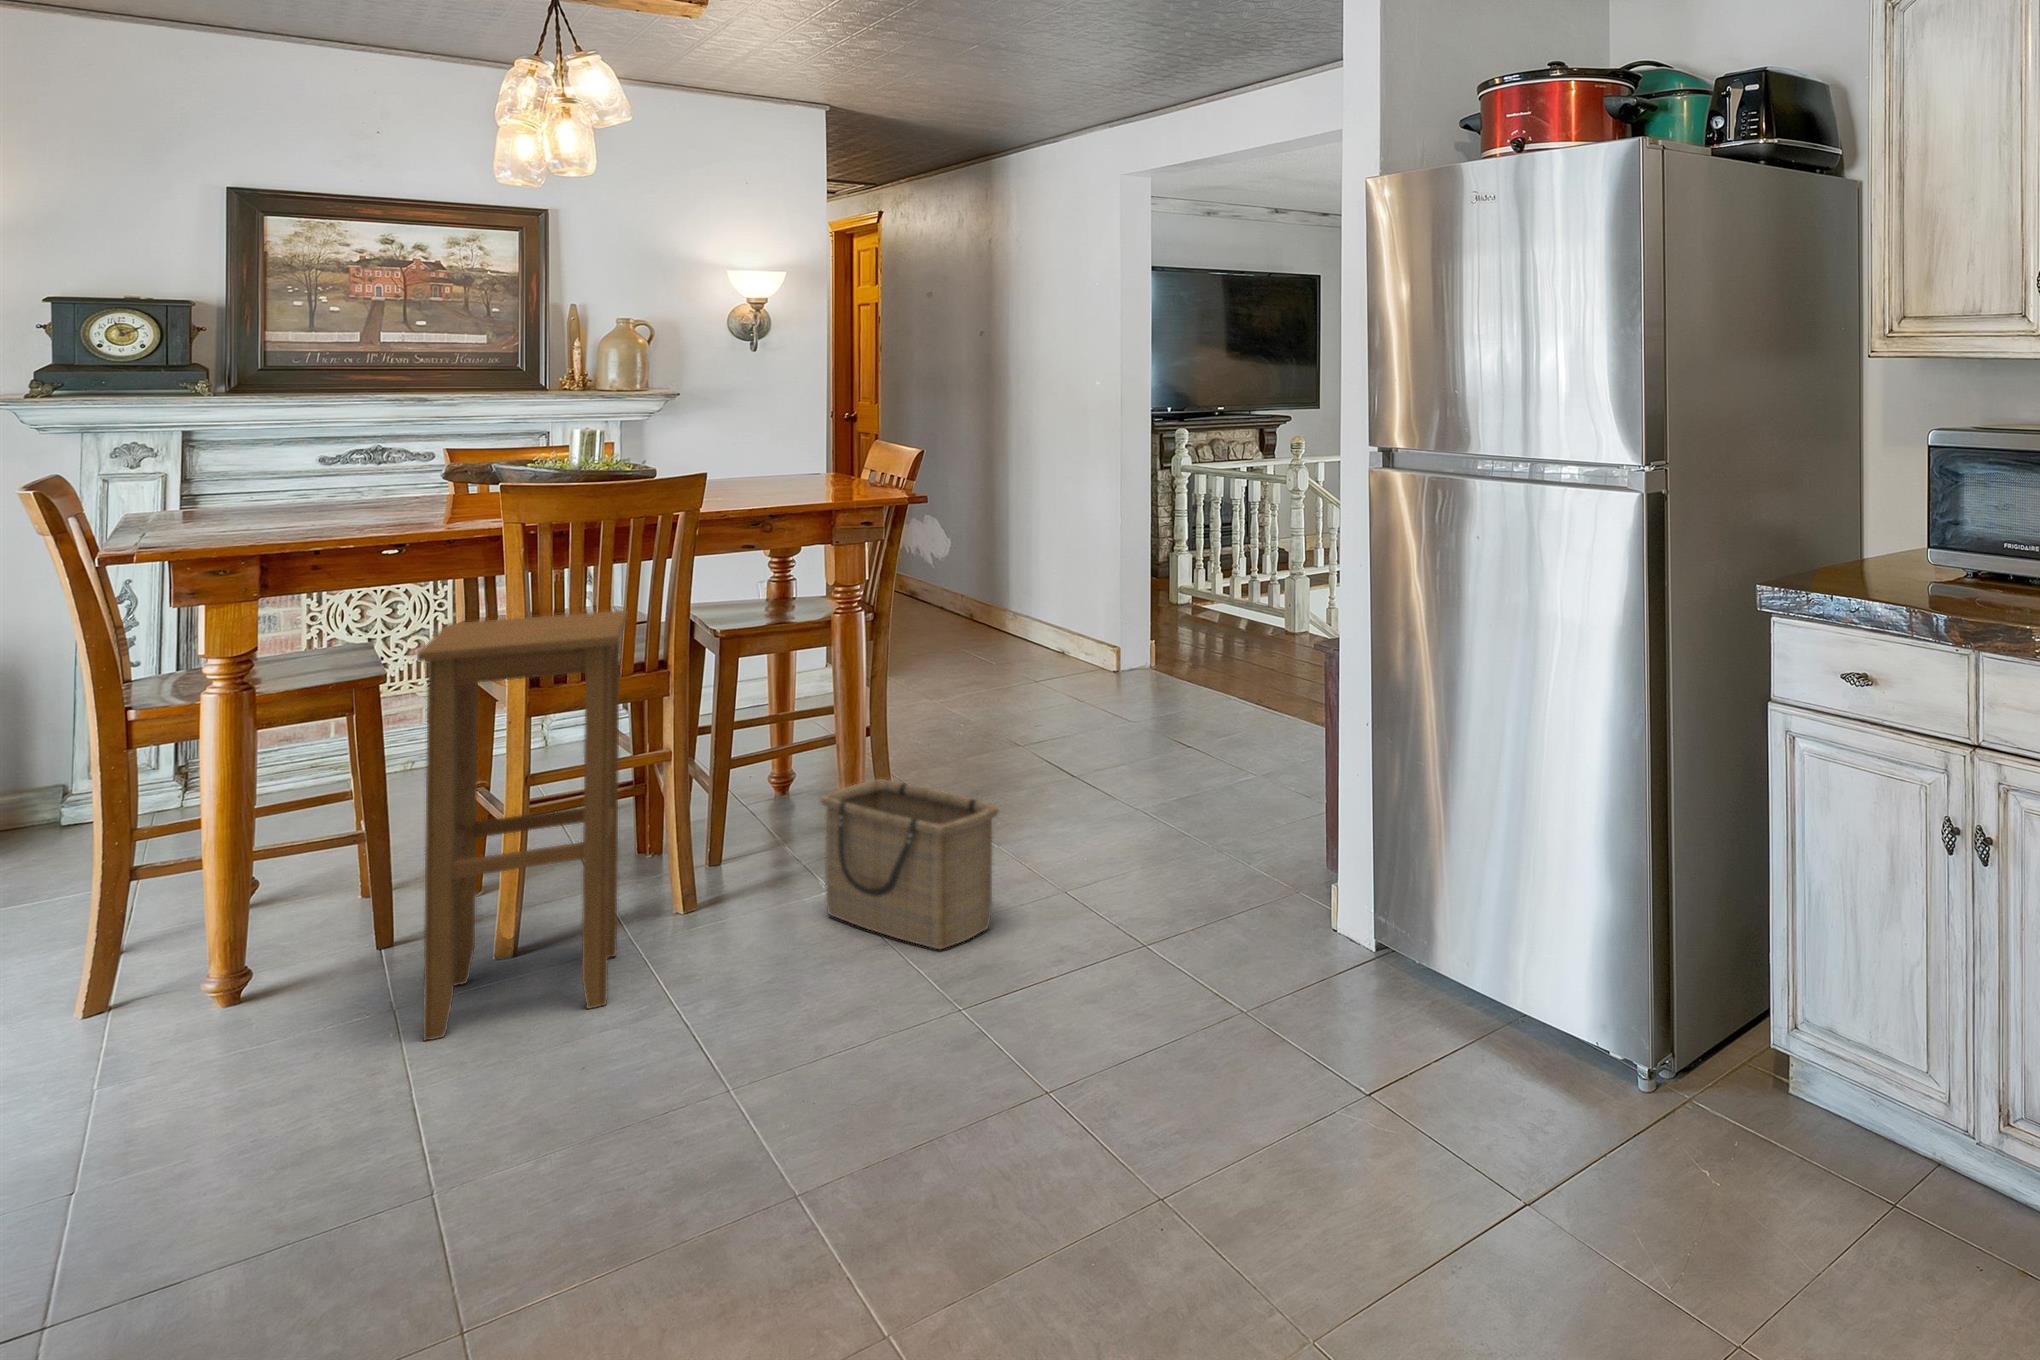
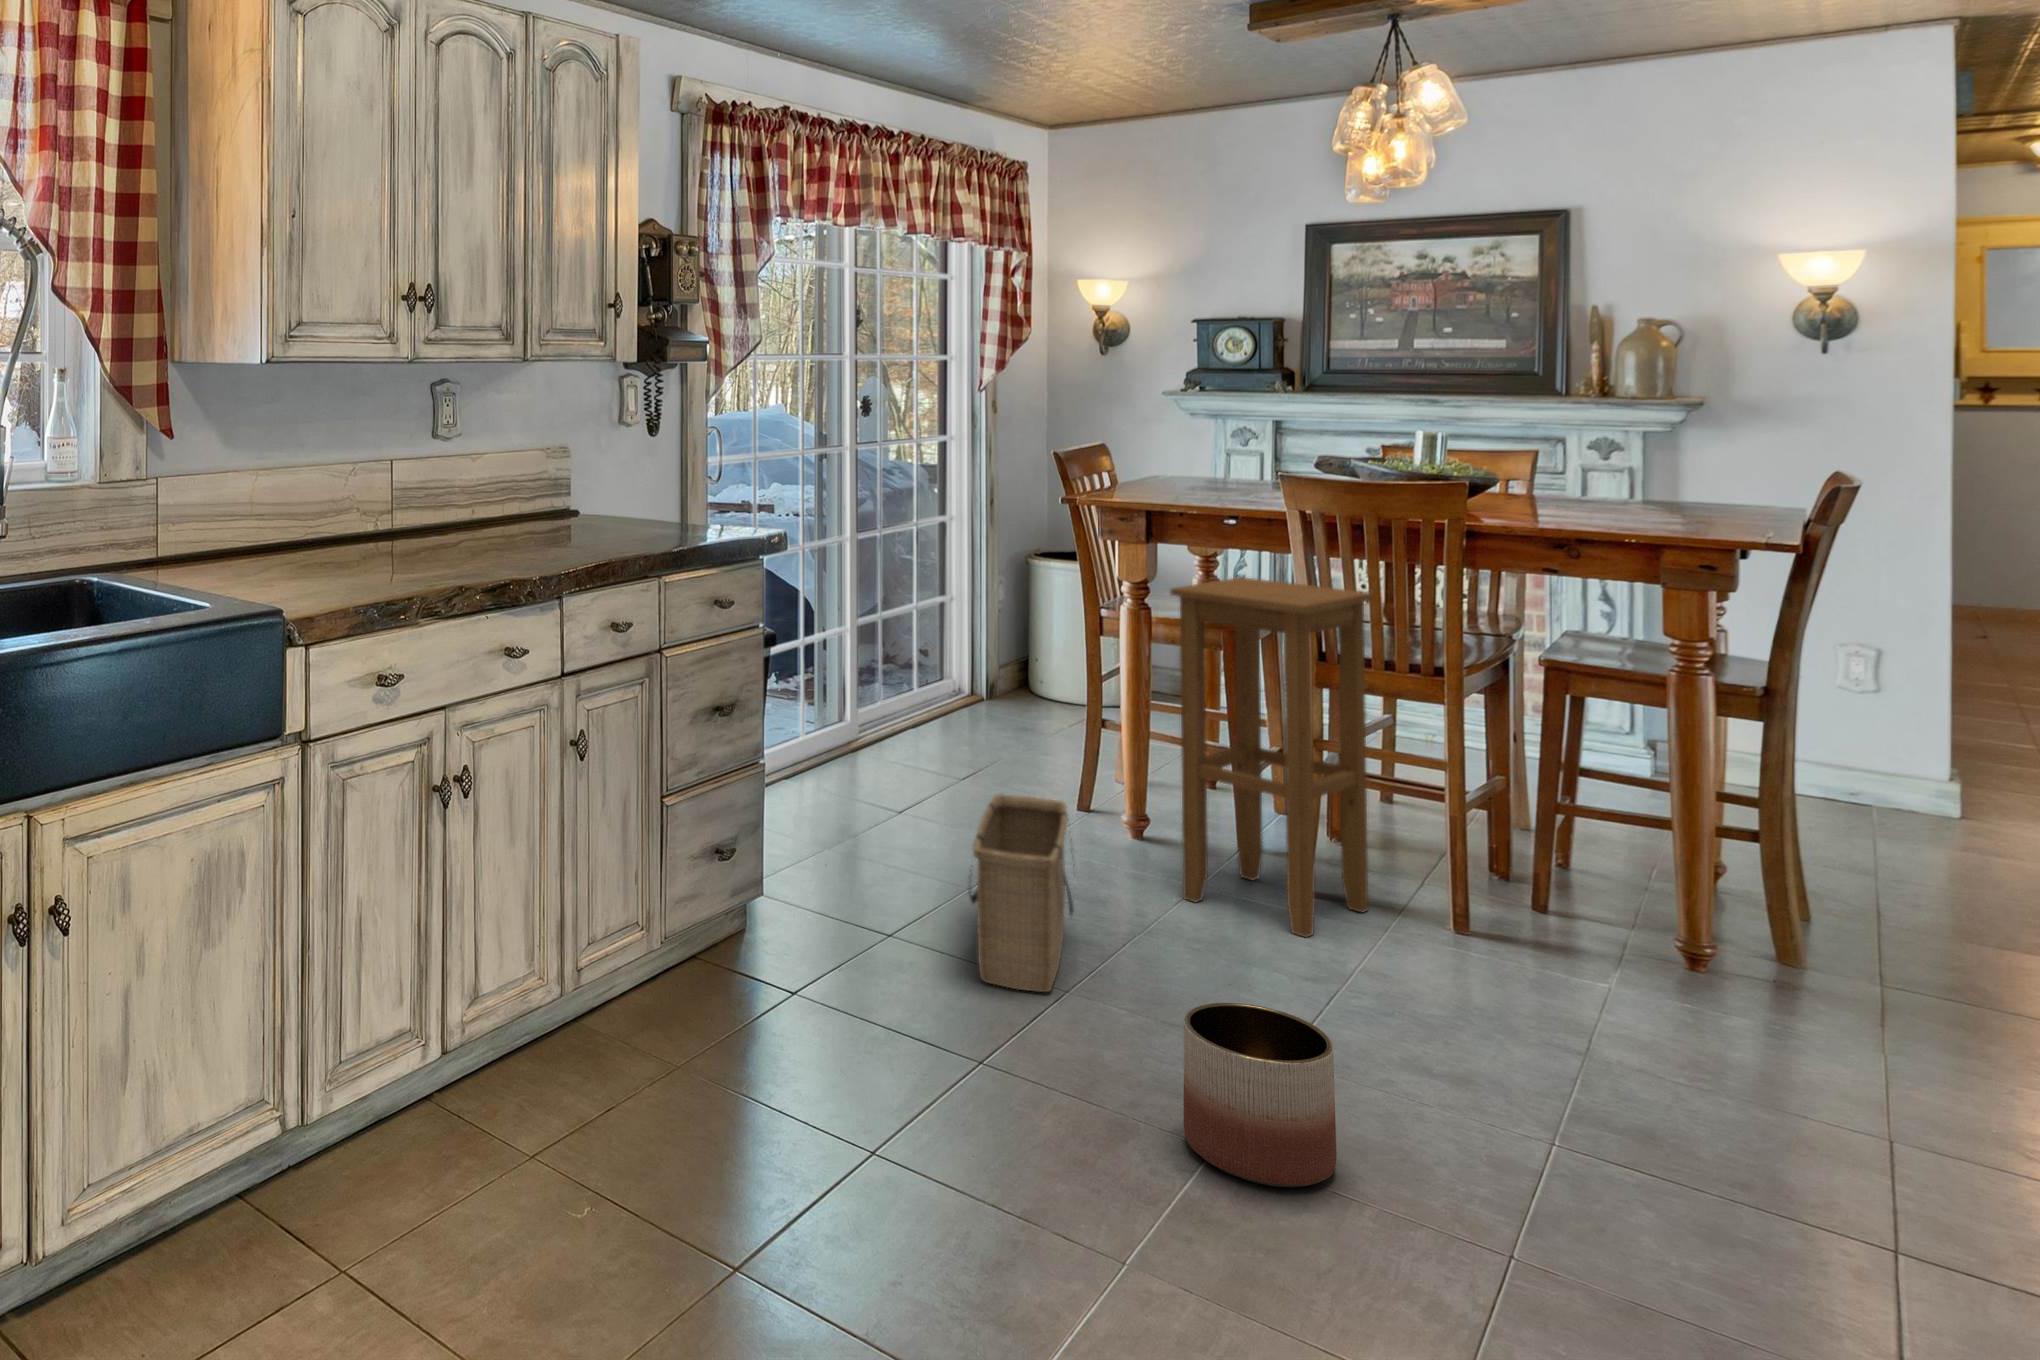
basket: present [821,779,998,950] -> present [970,794,1074,992]
planter: none [801,1038,957,1239] -> present [1183,1003,1336,1187]

